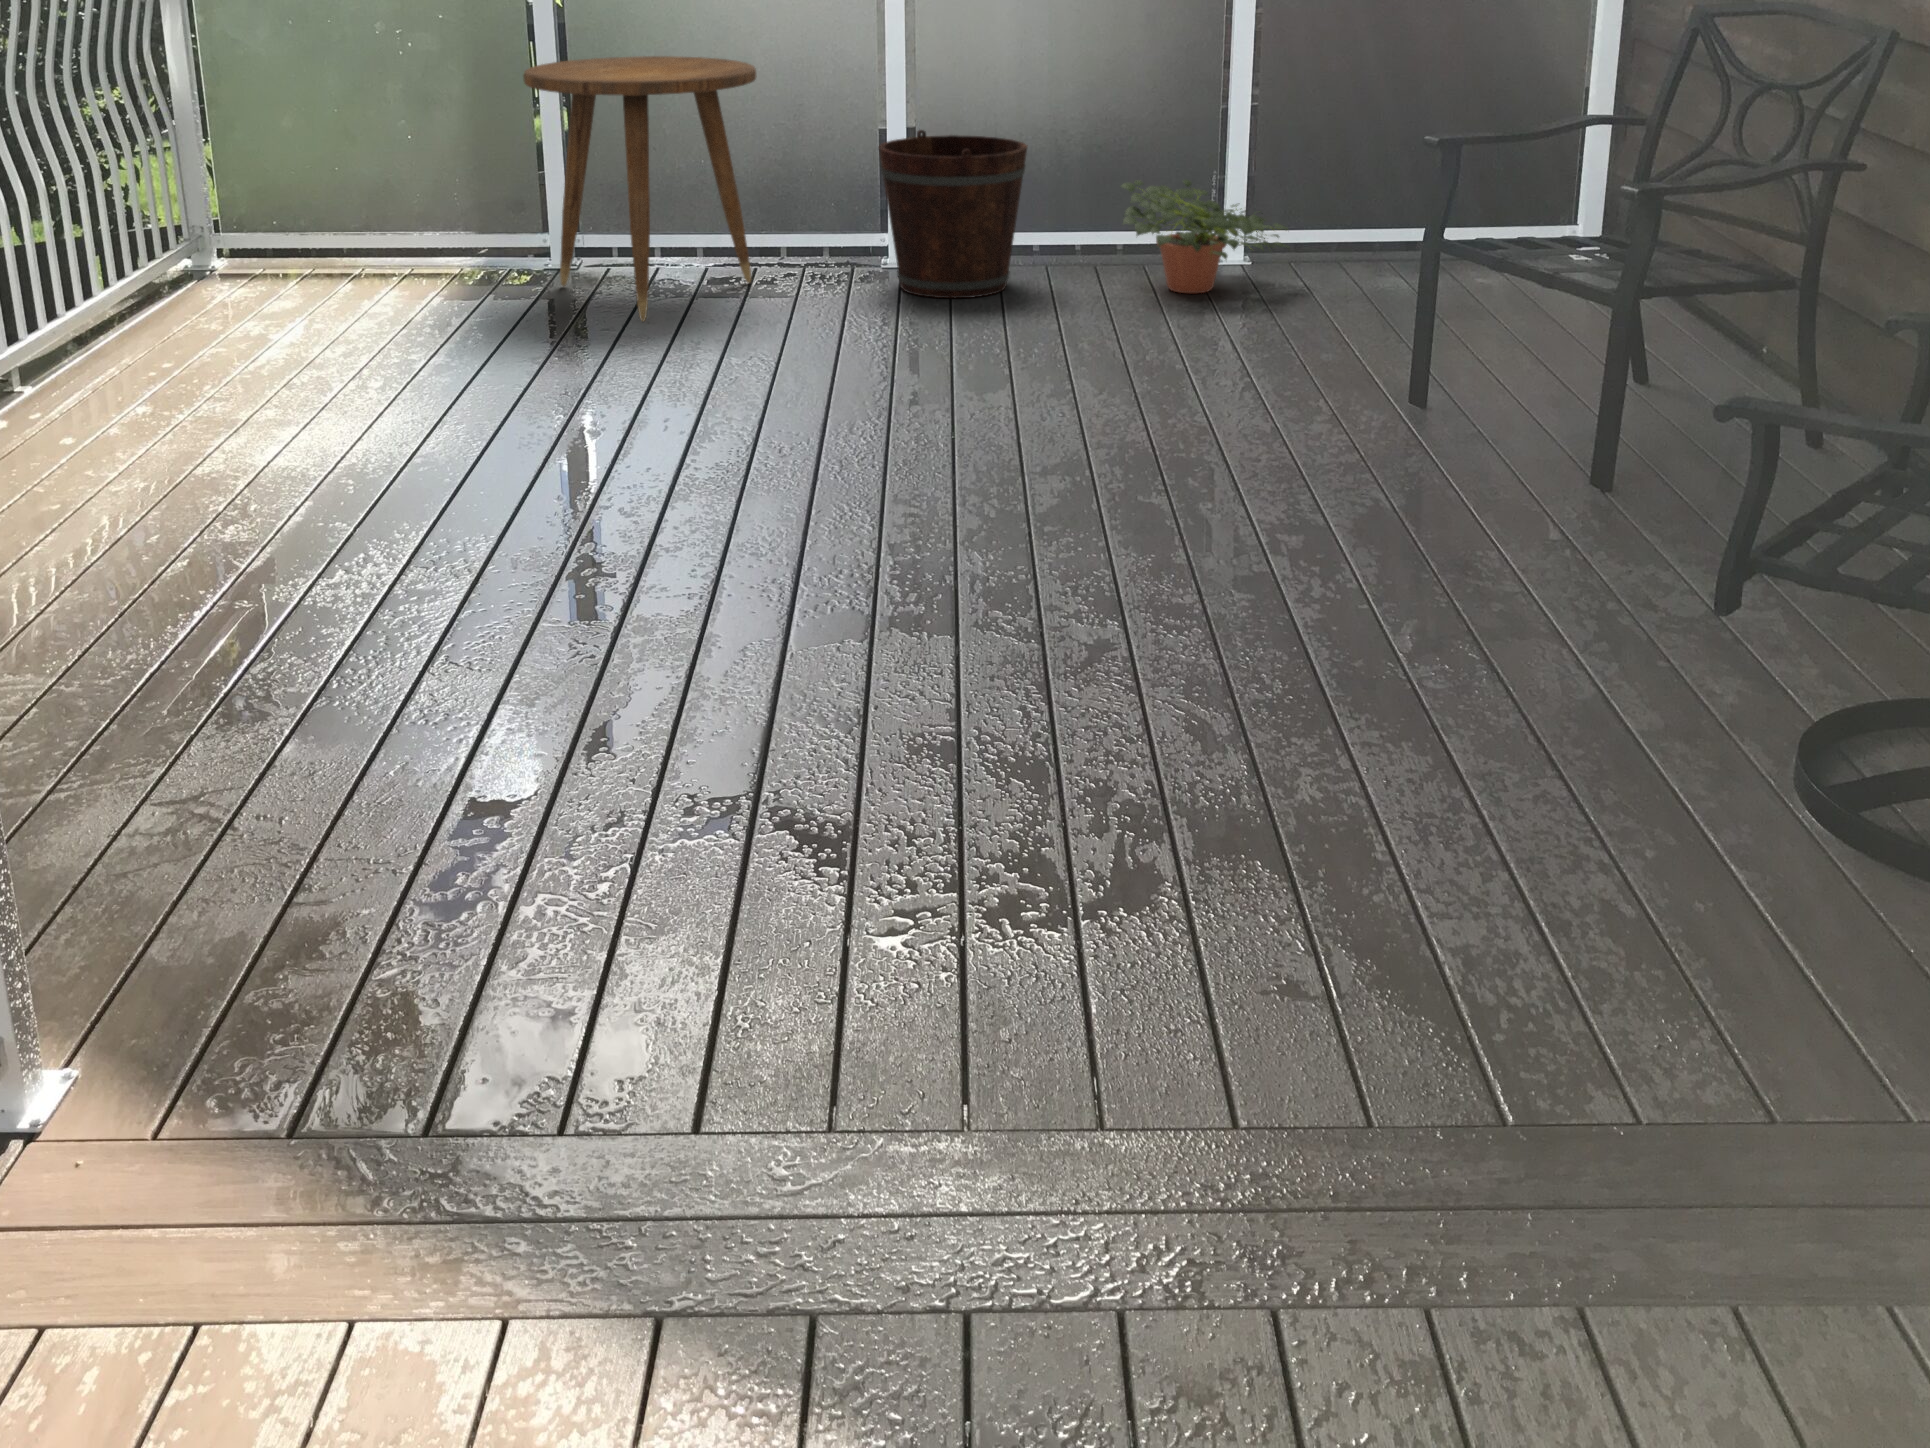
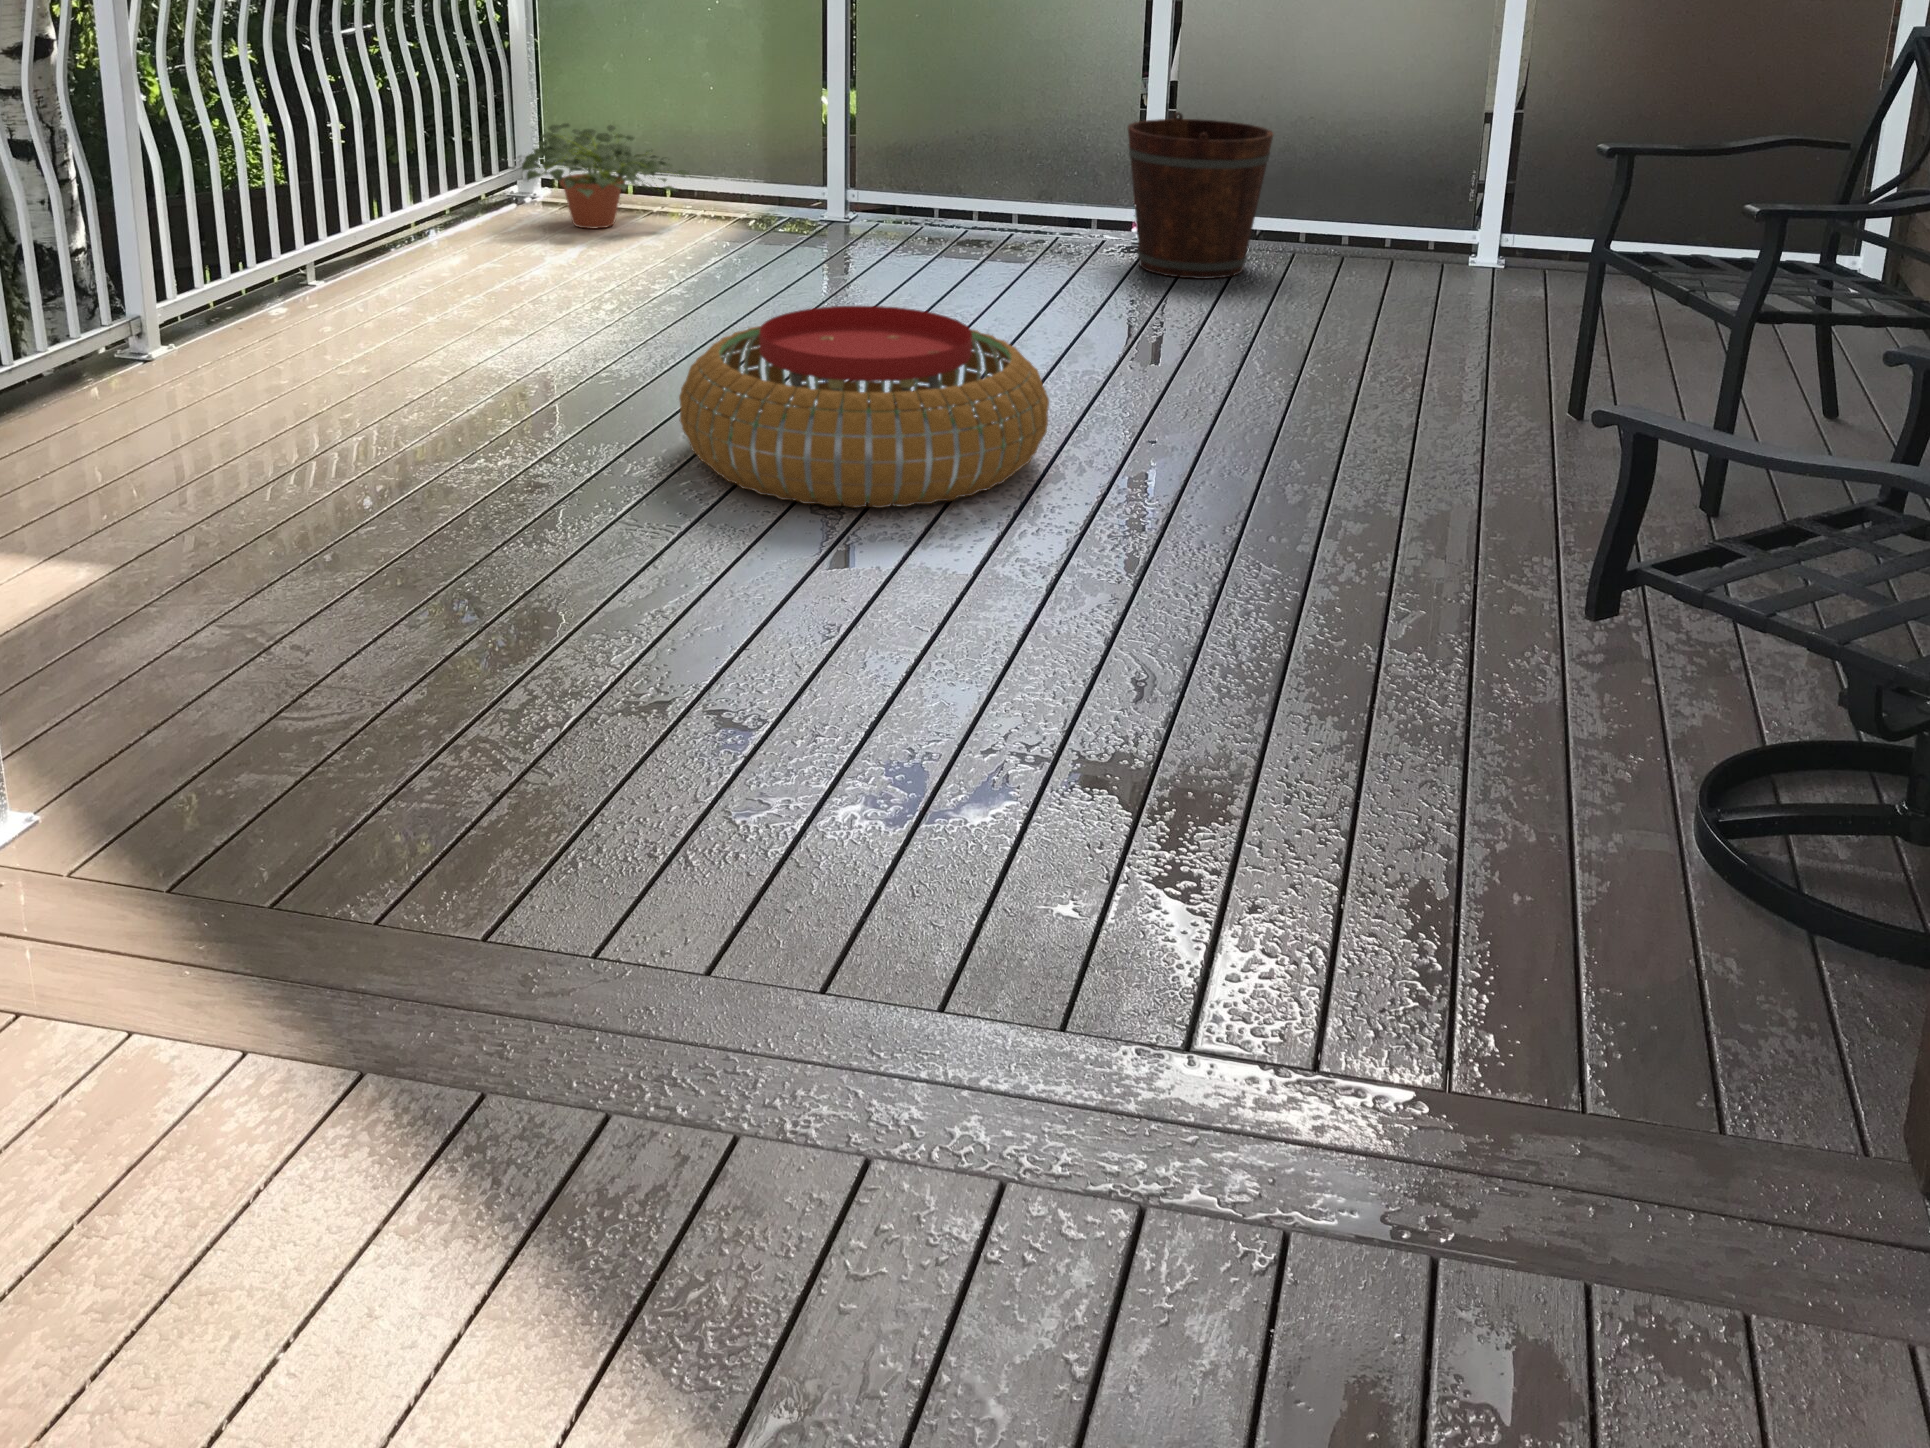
side table: present [523,56,757,321] -> none [798,24,1015,274]
potted plant: present [1122,180,1289,294] -> present [522,123,689,229]
pouf: none [553,359,951,579] -> present [679,306,1049,508]

